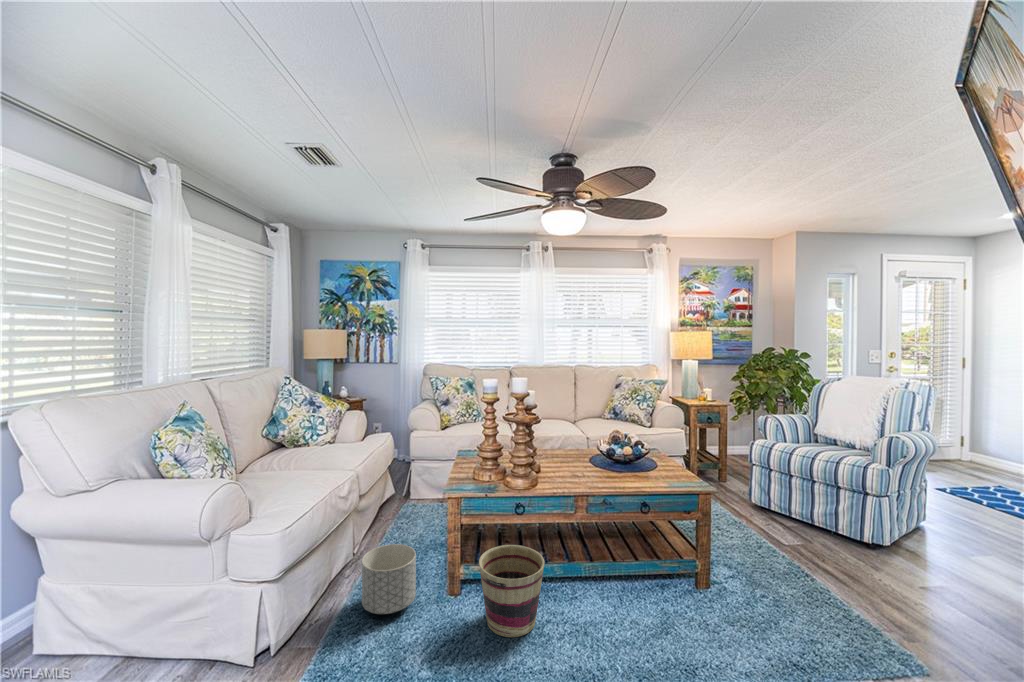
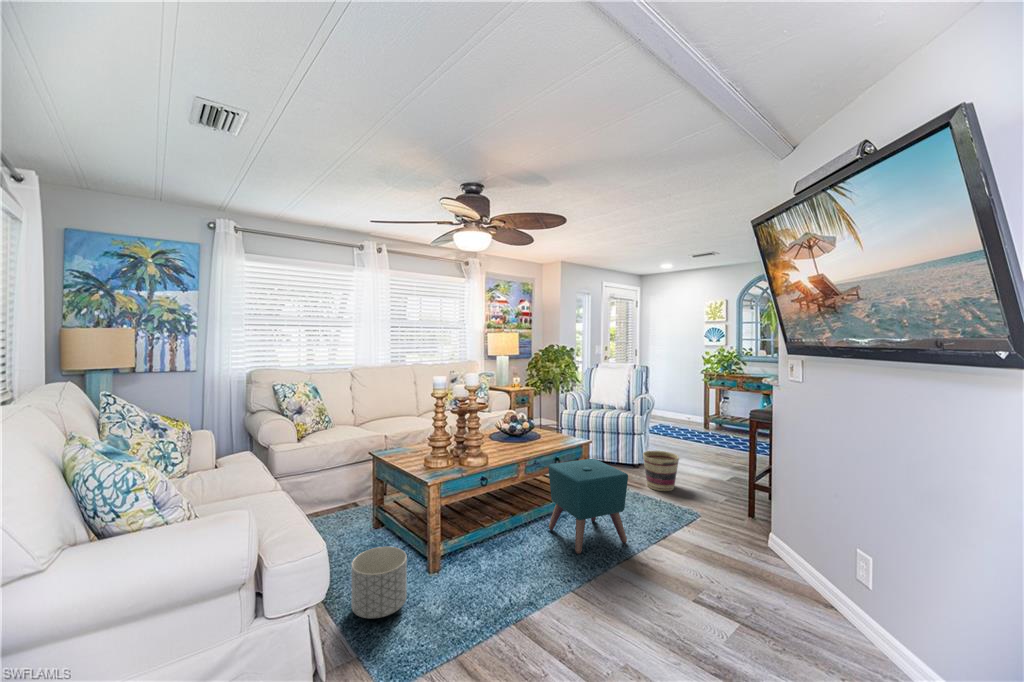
ottoman: none [631,506,731,655] -> present [548,458,628,554]
basket: present [479,545,544,637] -> present [643,451,679,491]

